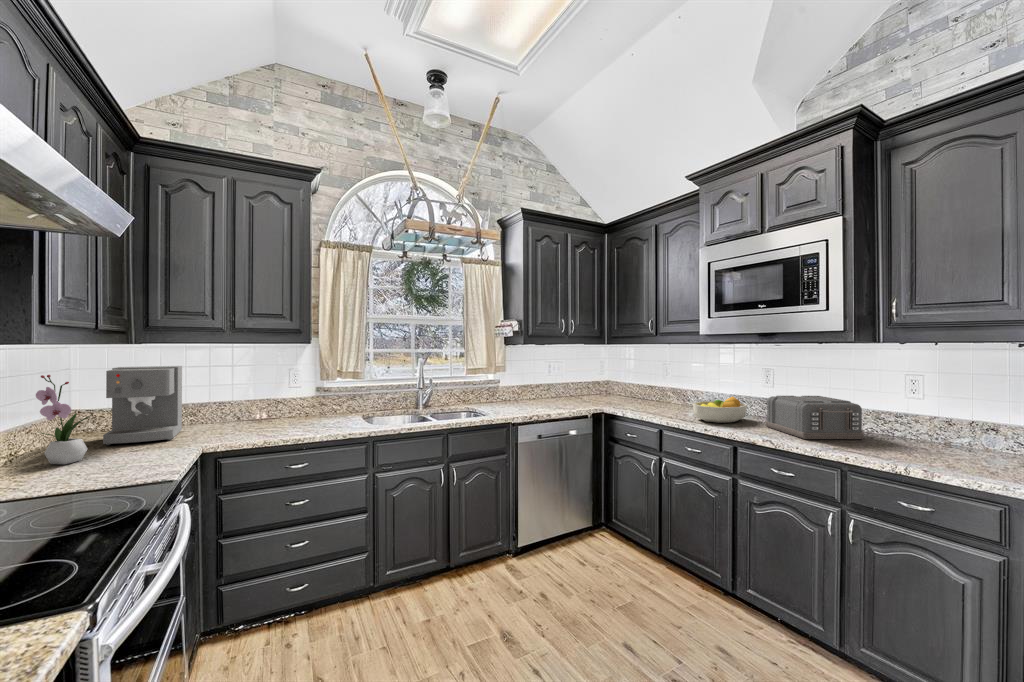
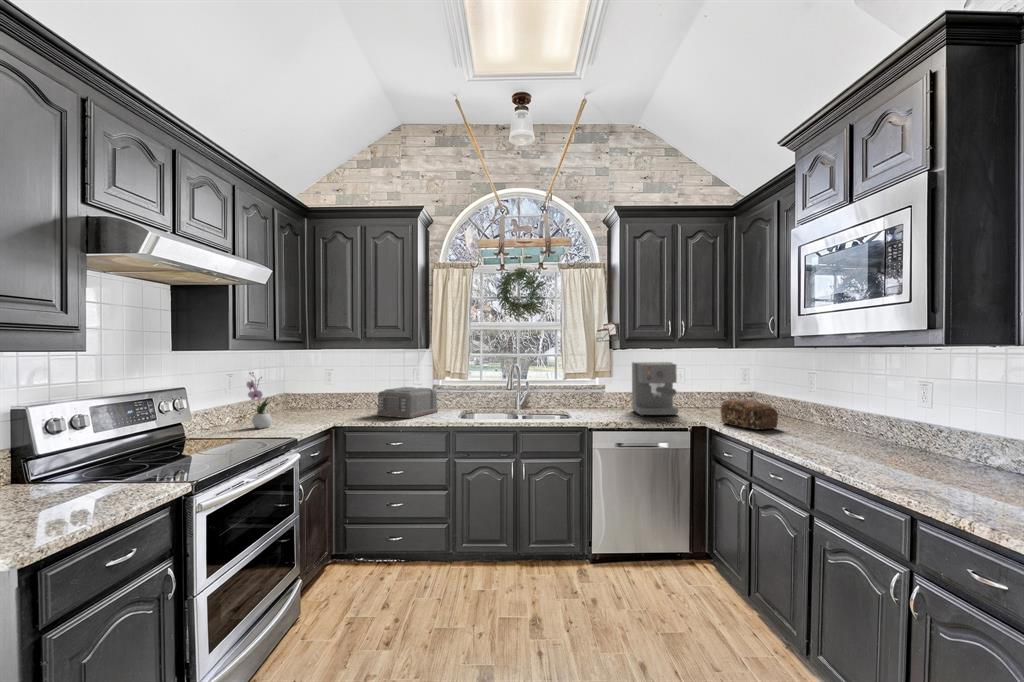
coffee maker: present [103,366,182,445] -> present [632,362,678,416]
bread loaf: none [624,388,672,413] -> present [721,399,778,429]
fruit bowl: present [693,396,747,423] -> none [782,414,856,446]
toaster: present [765,396,864,439] -> present [377,387,438,418]

